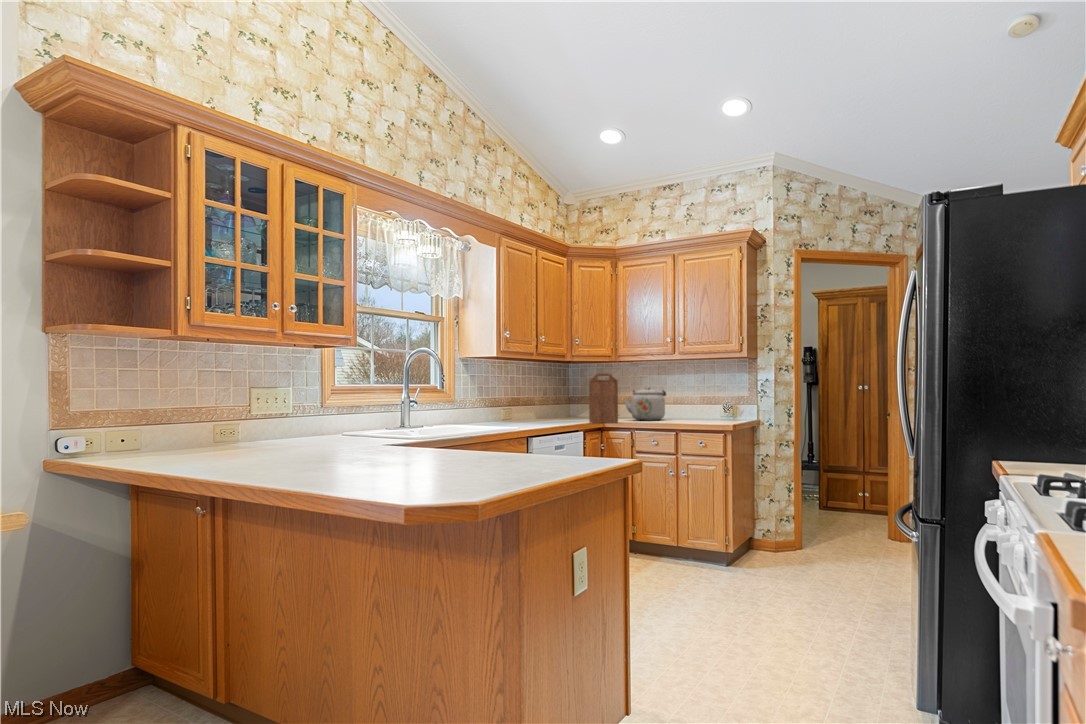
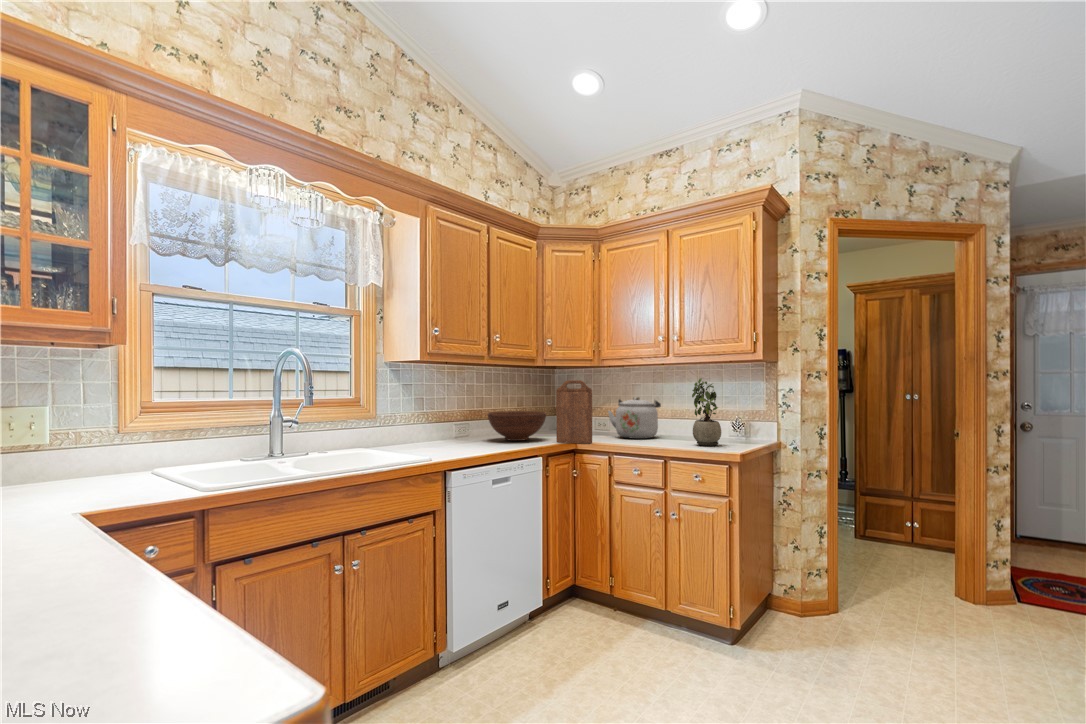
potted plant: none [695,371,717,422] -> present [692,378,721,446]
fruit bowl: none [530,400,578,423] -> present [488,411,546,441]

